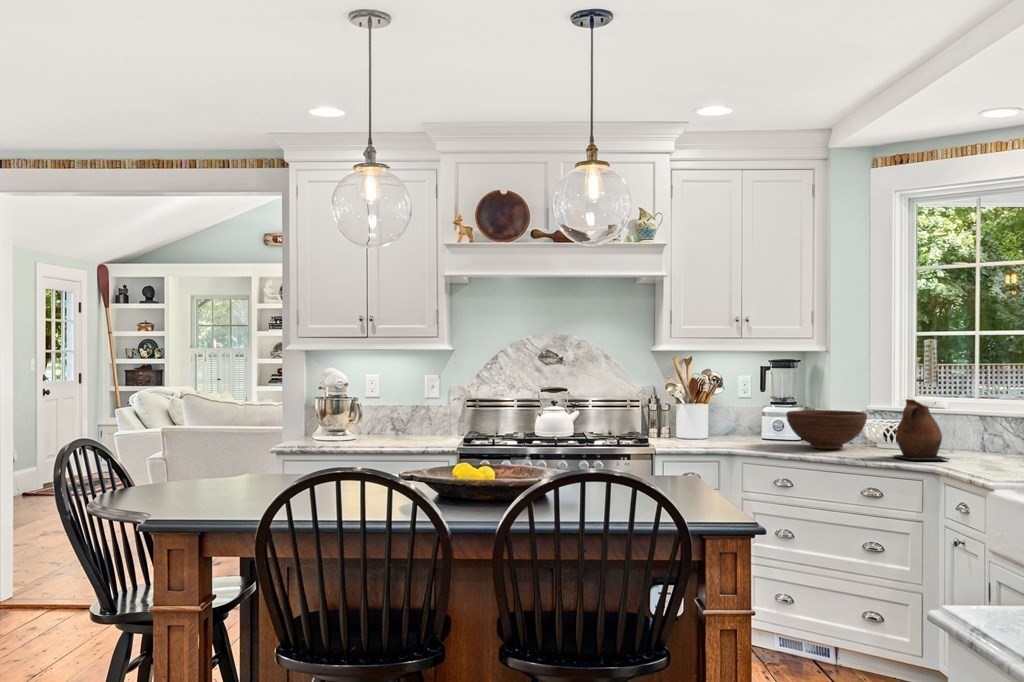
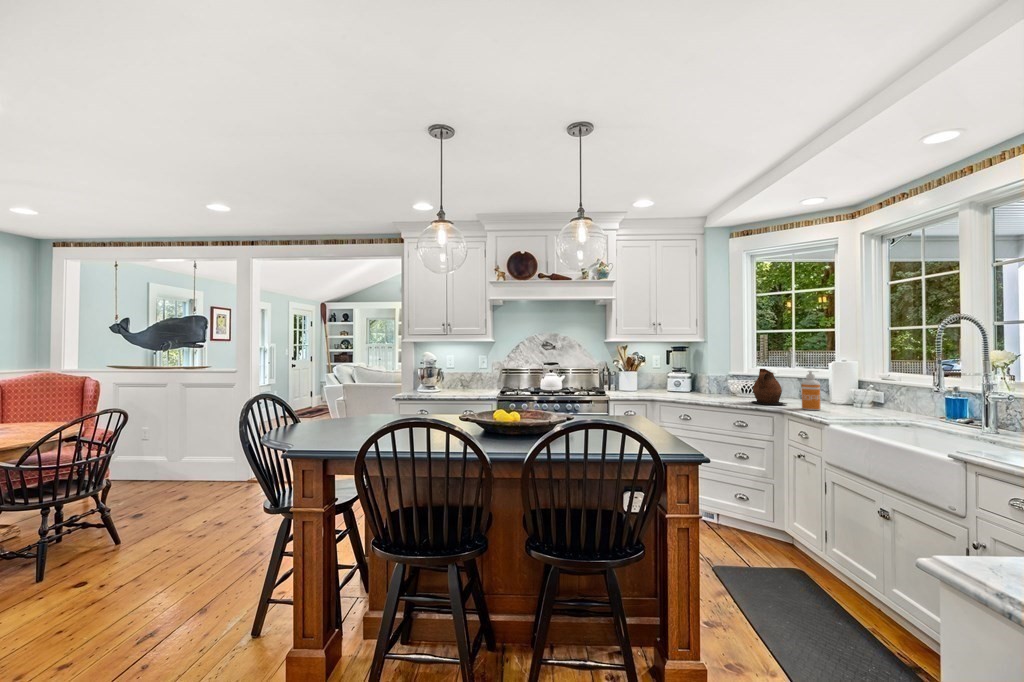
soap dispenser: none [968,403,997,469] -> present [801,371,820,410]
fruit bowl: present [786,410,867,449] -> none [684,375,732,397]

